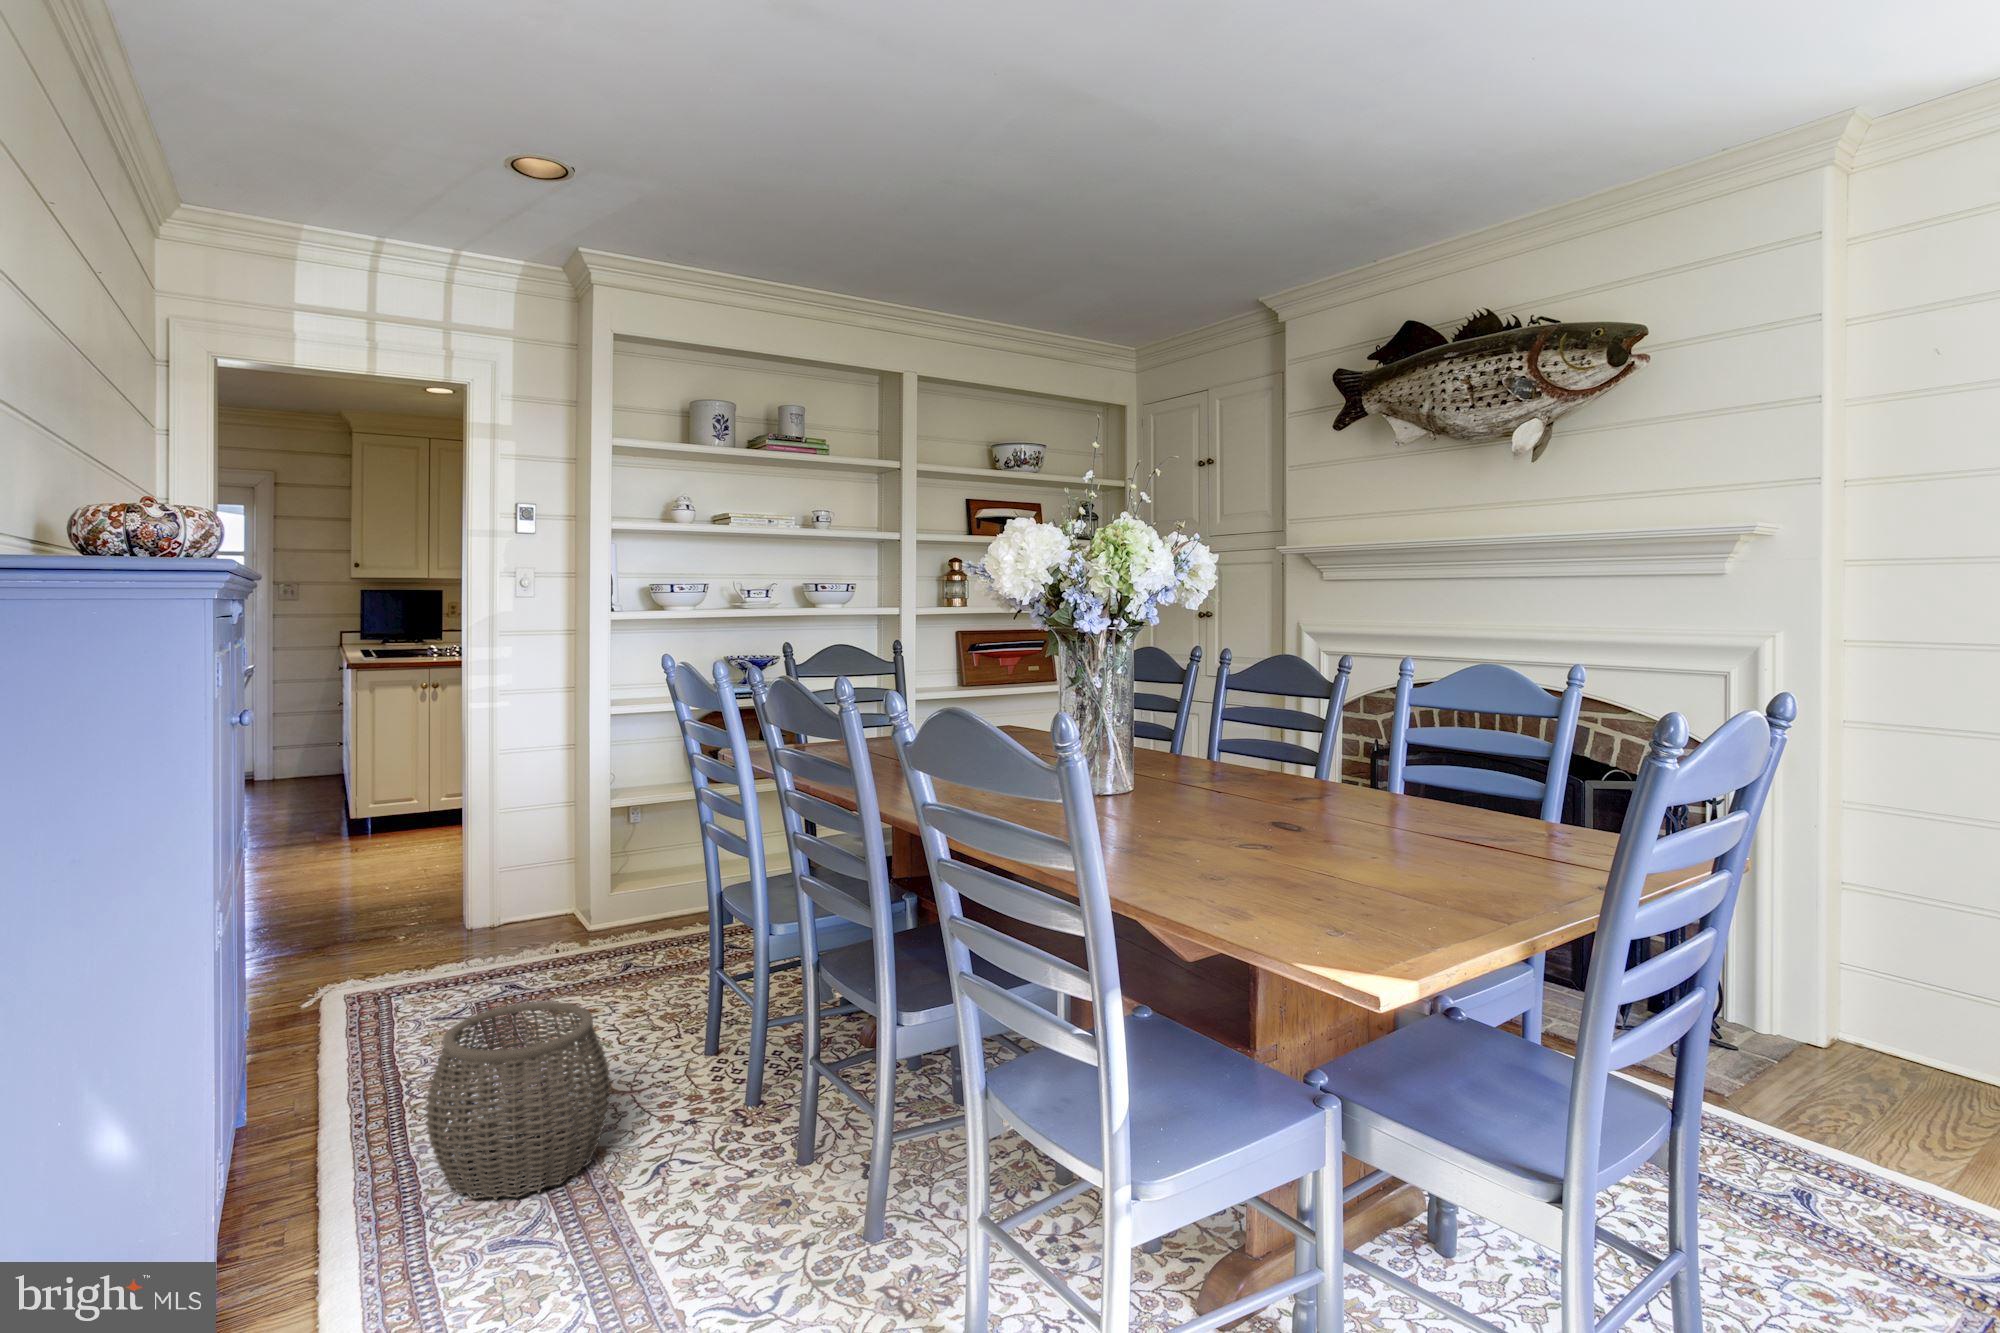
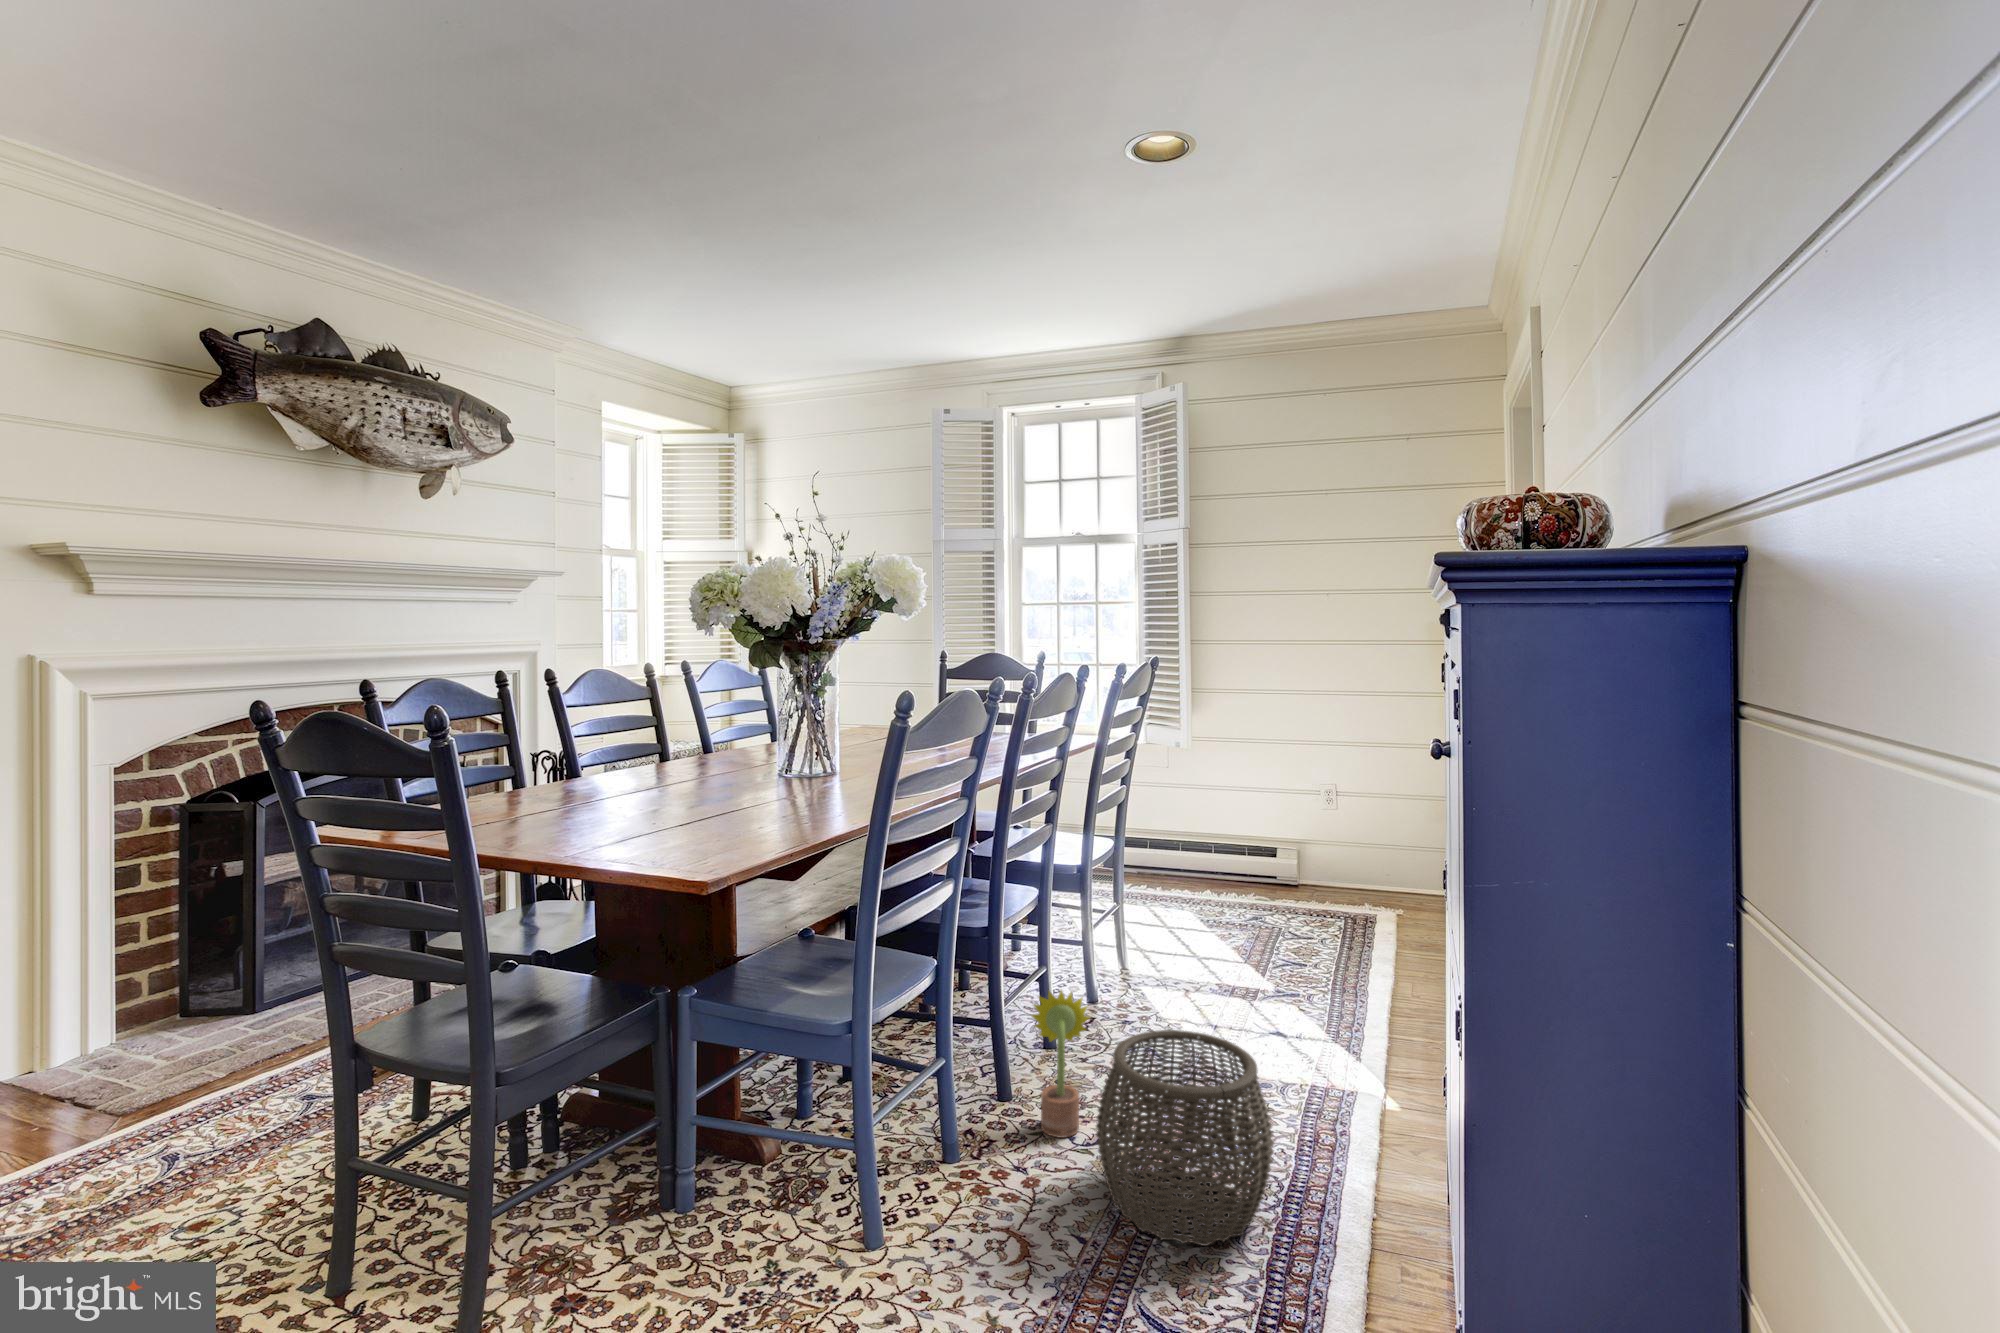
decorative plant: none [681,1027,757,1171] -> present [1031,990,1089,1138]

